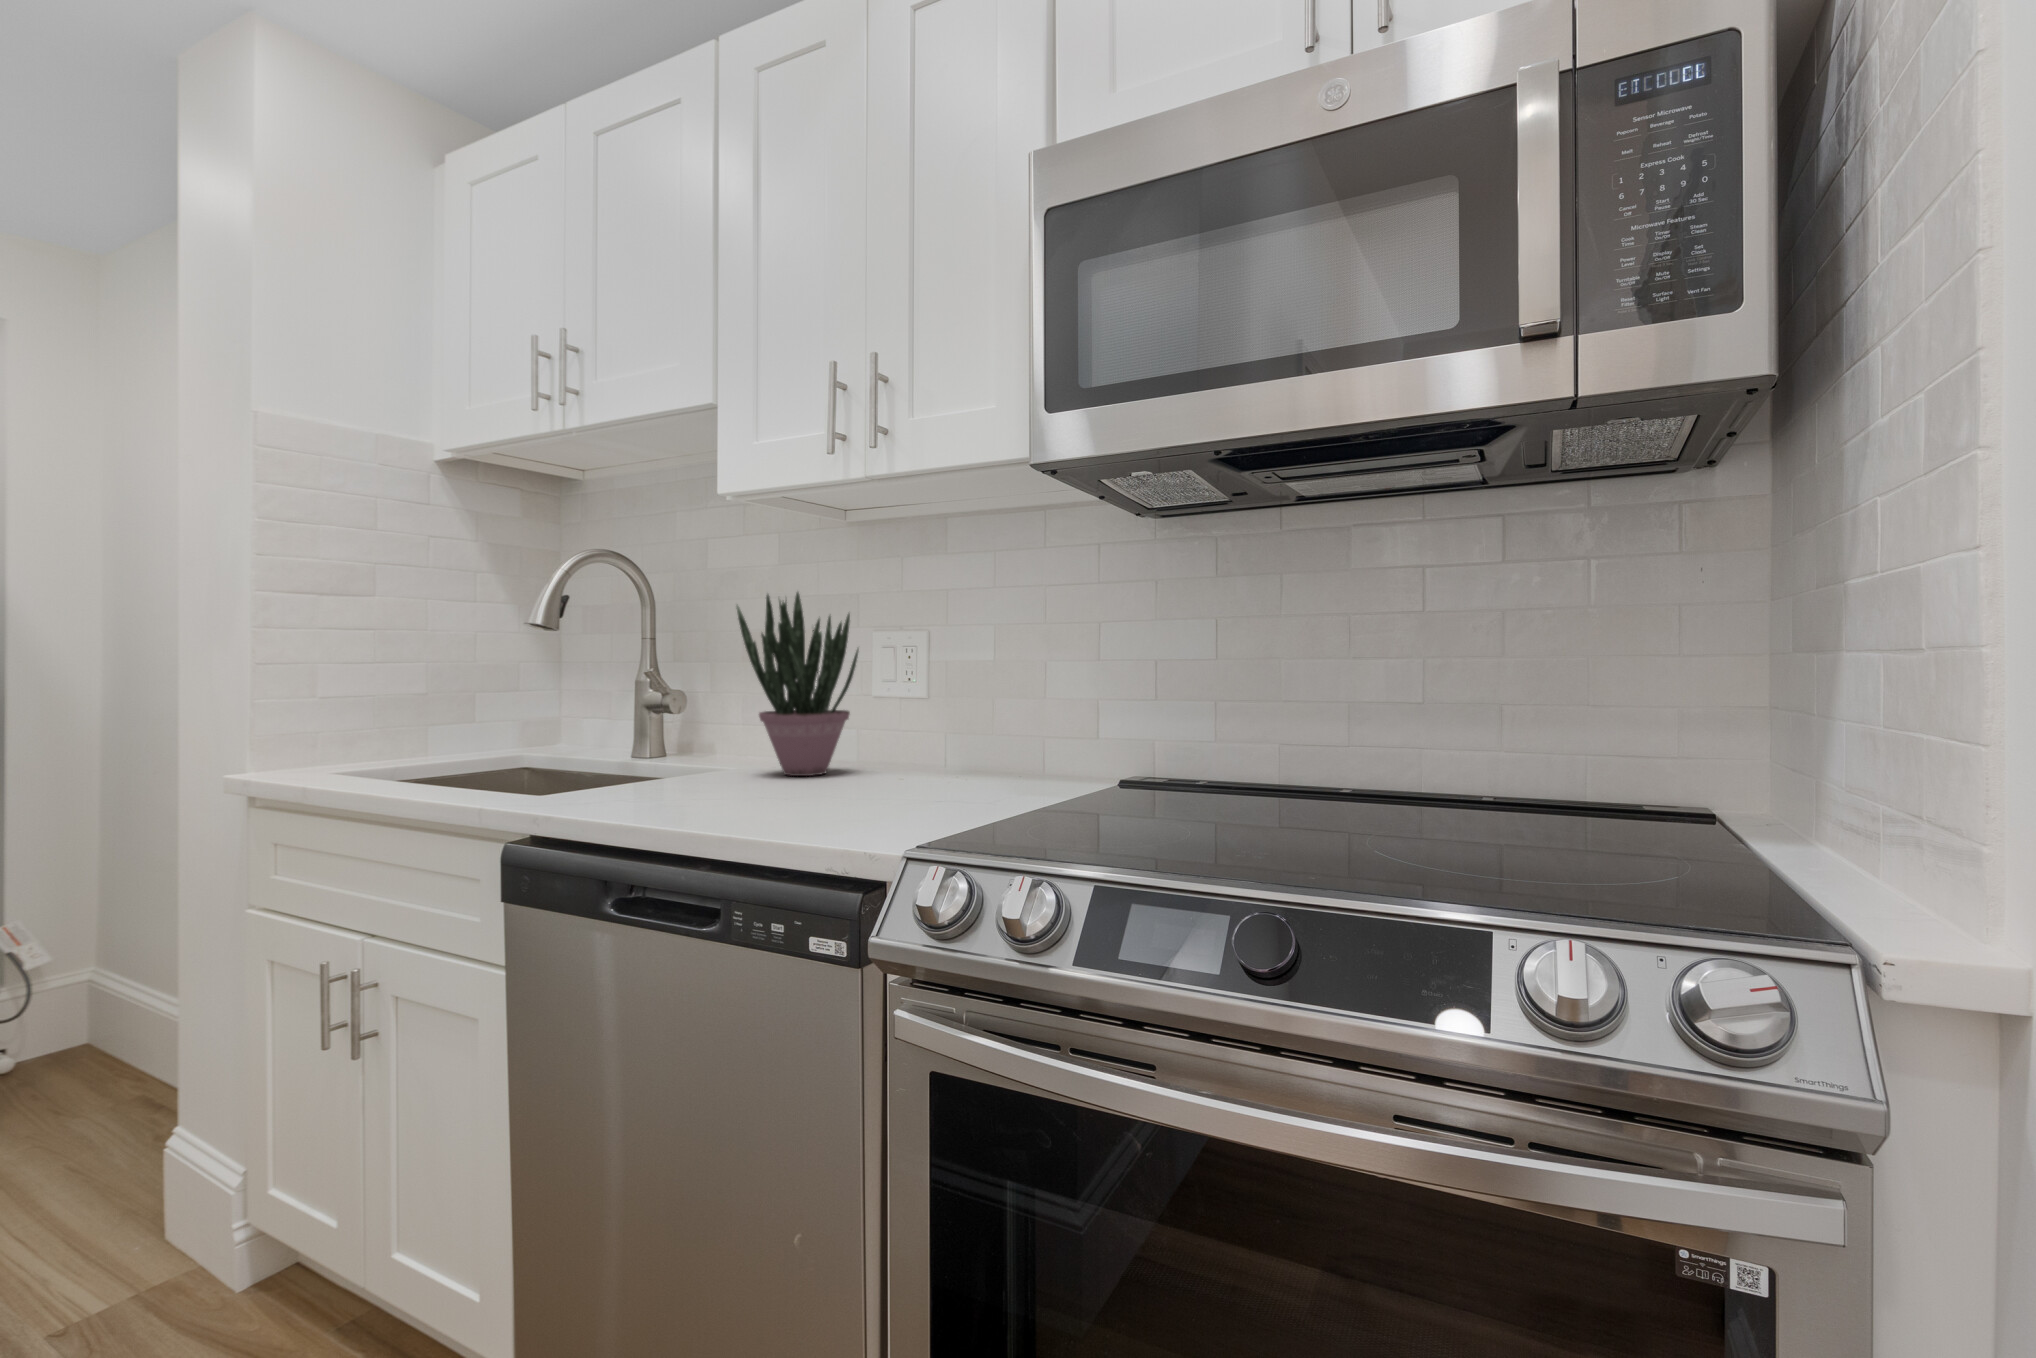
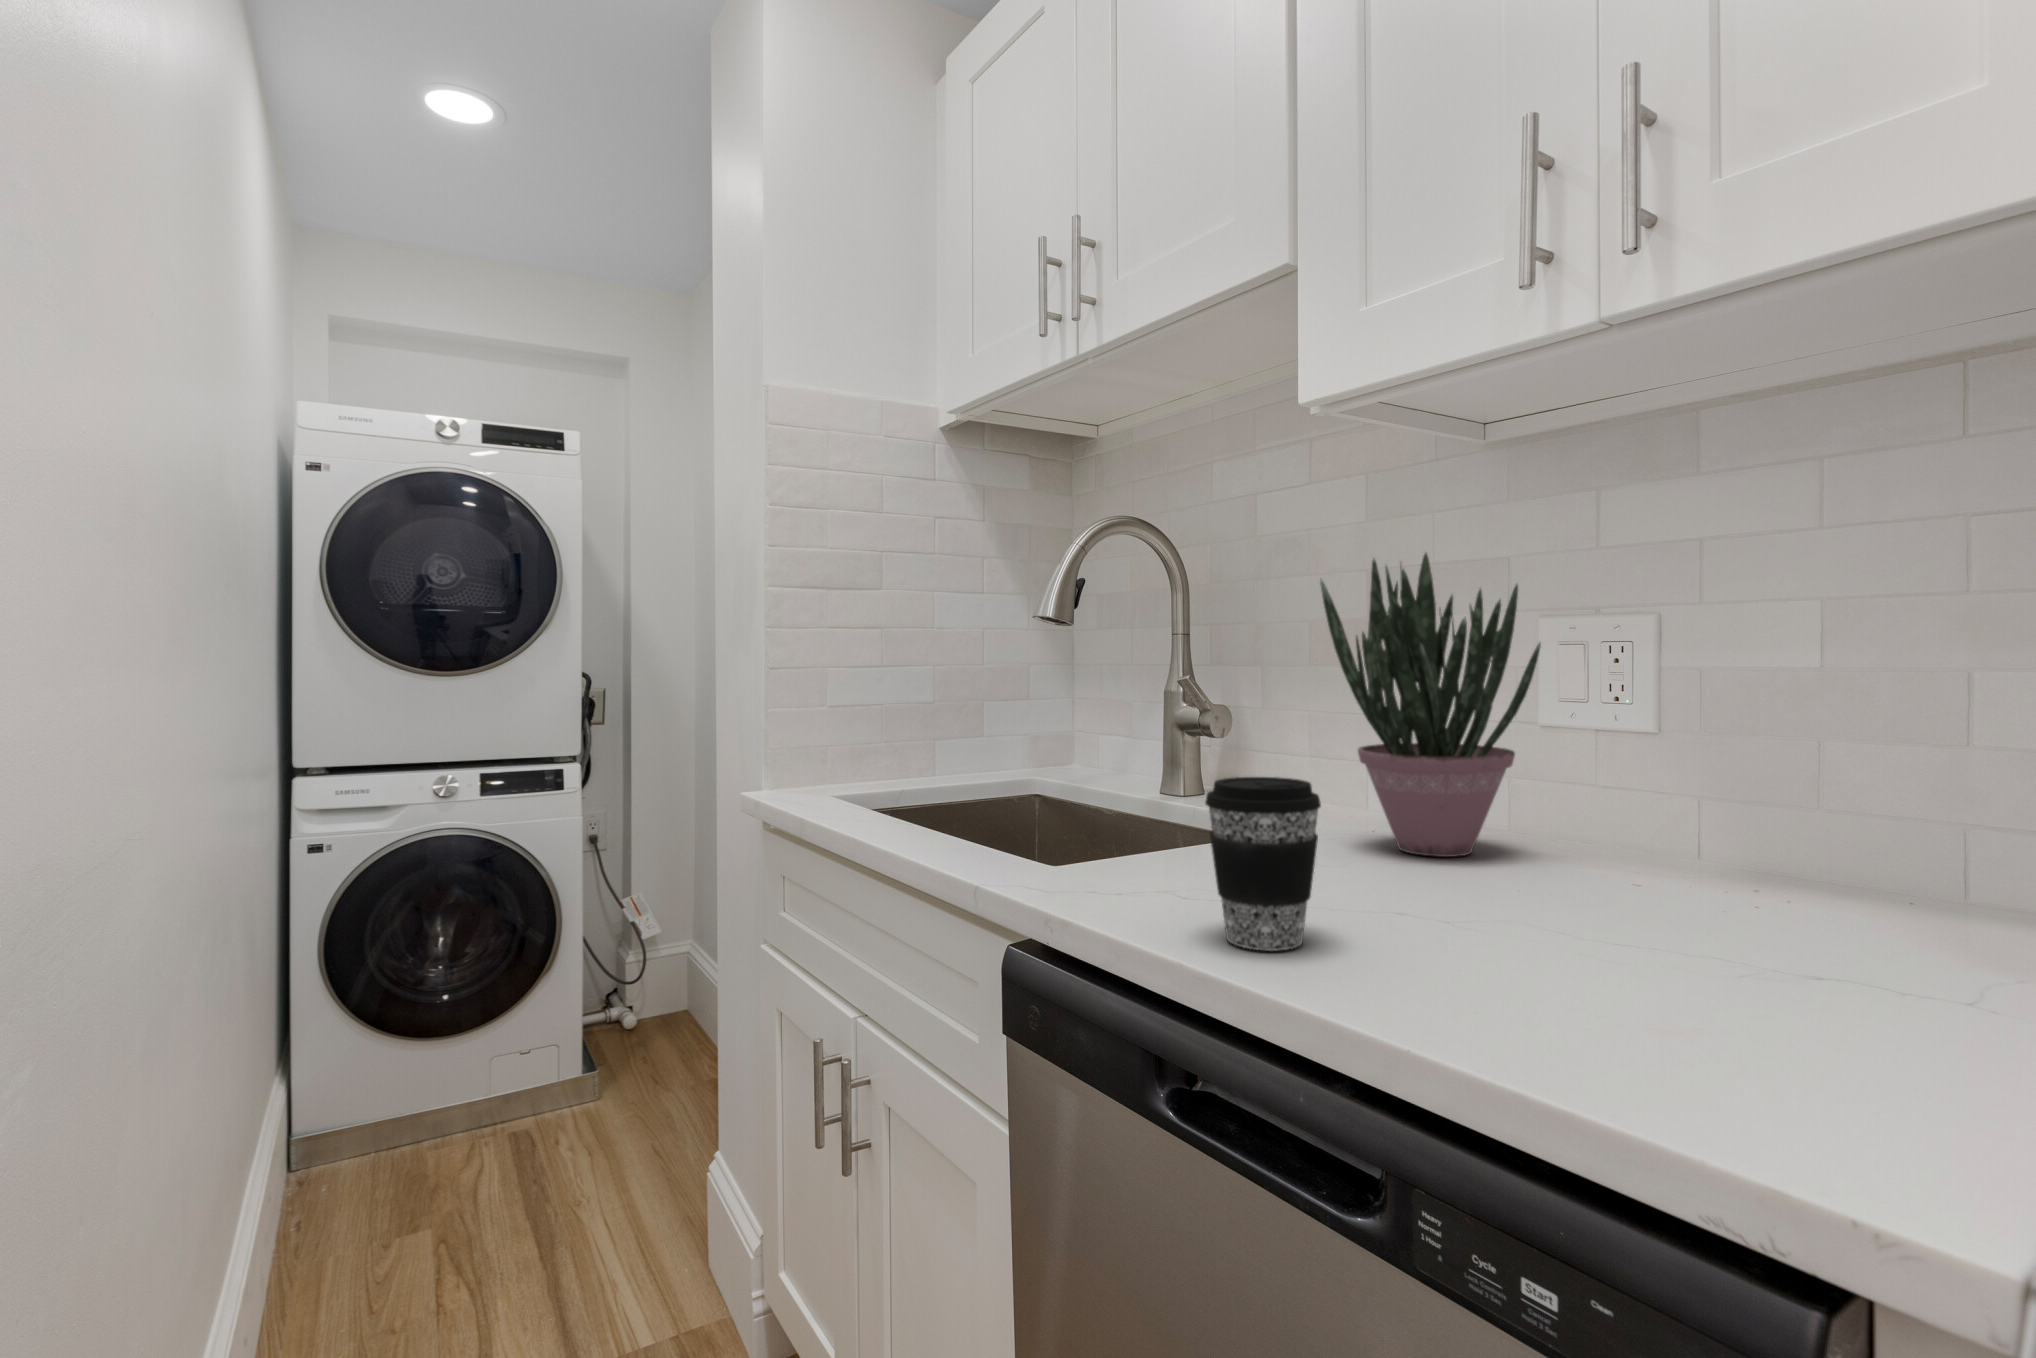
coffee cup: none [642,719,710,814] -> present [1205,777,1321,951]

